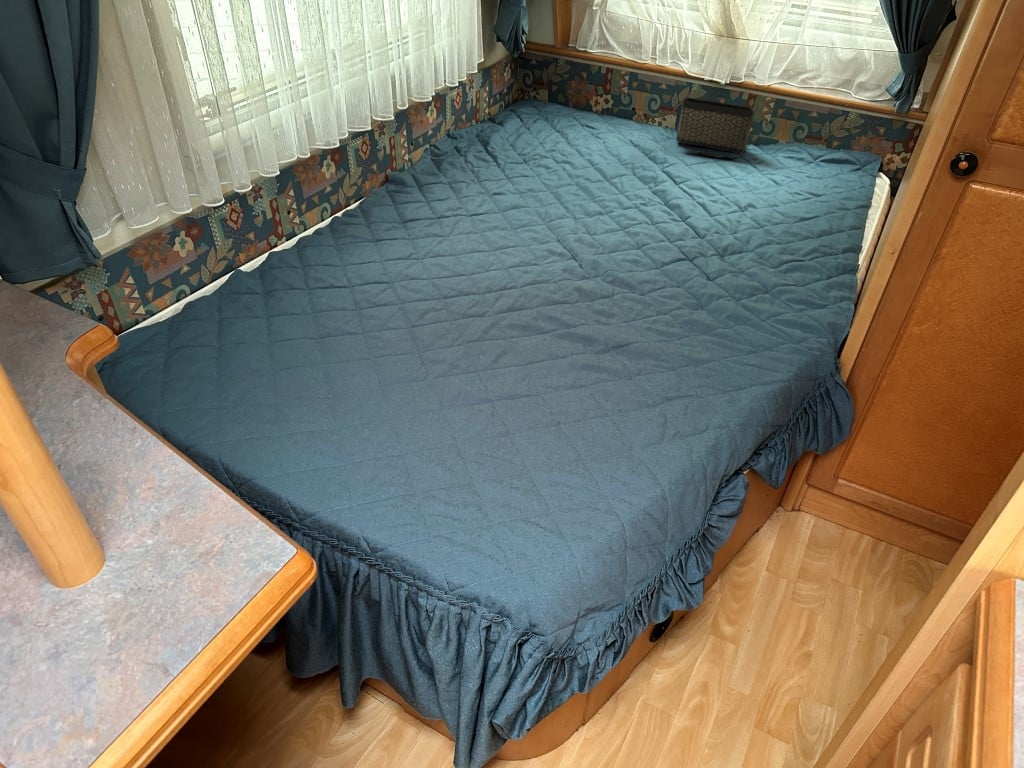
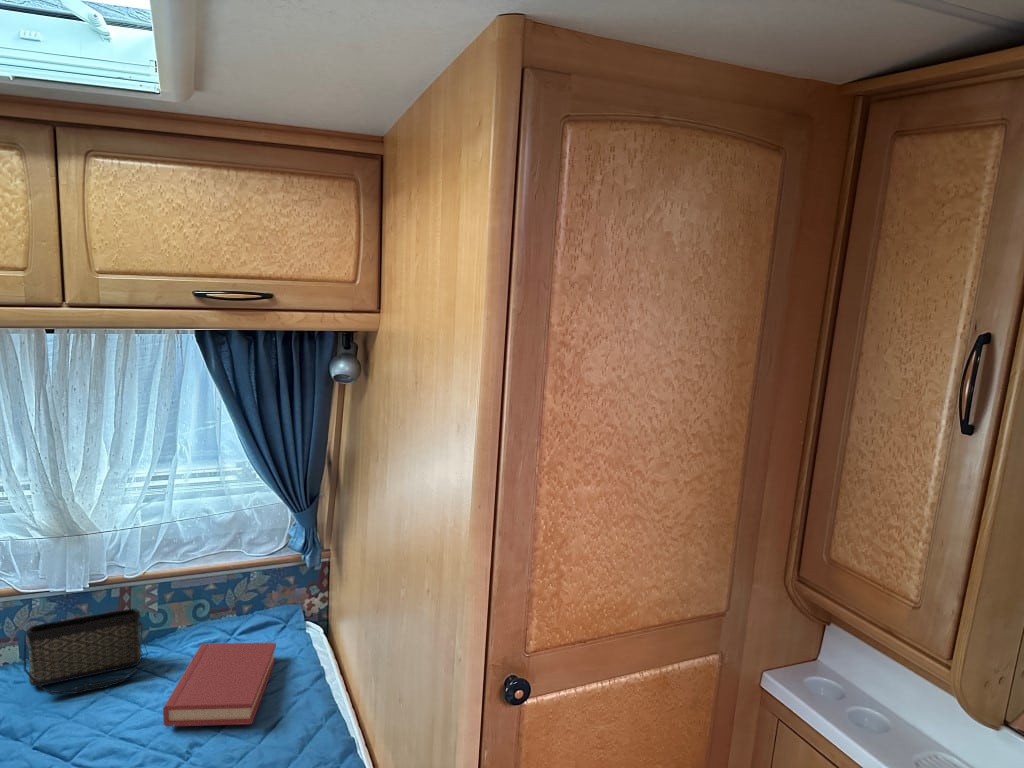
hardback book: none [738,152,842,210] -> present [163,643,276,726]

